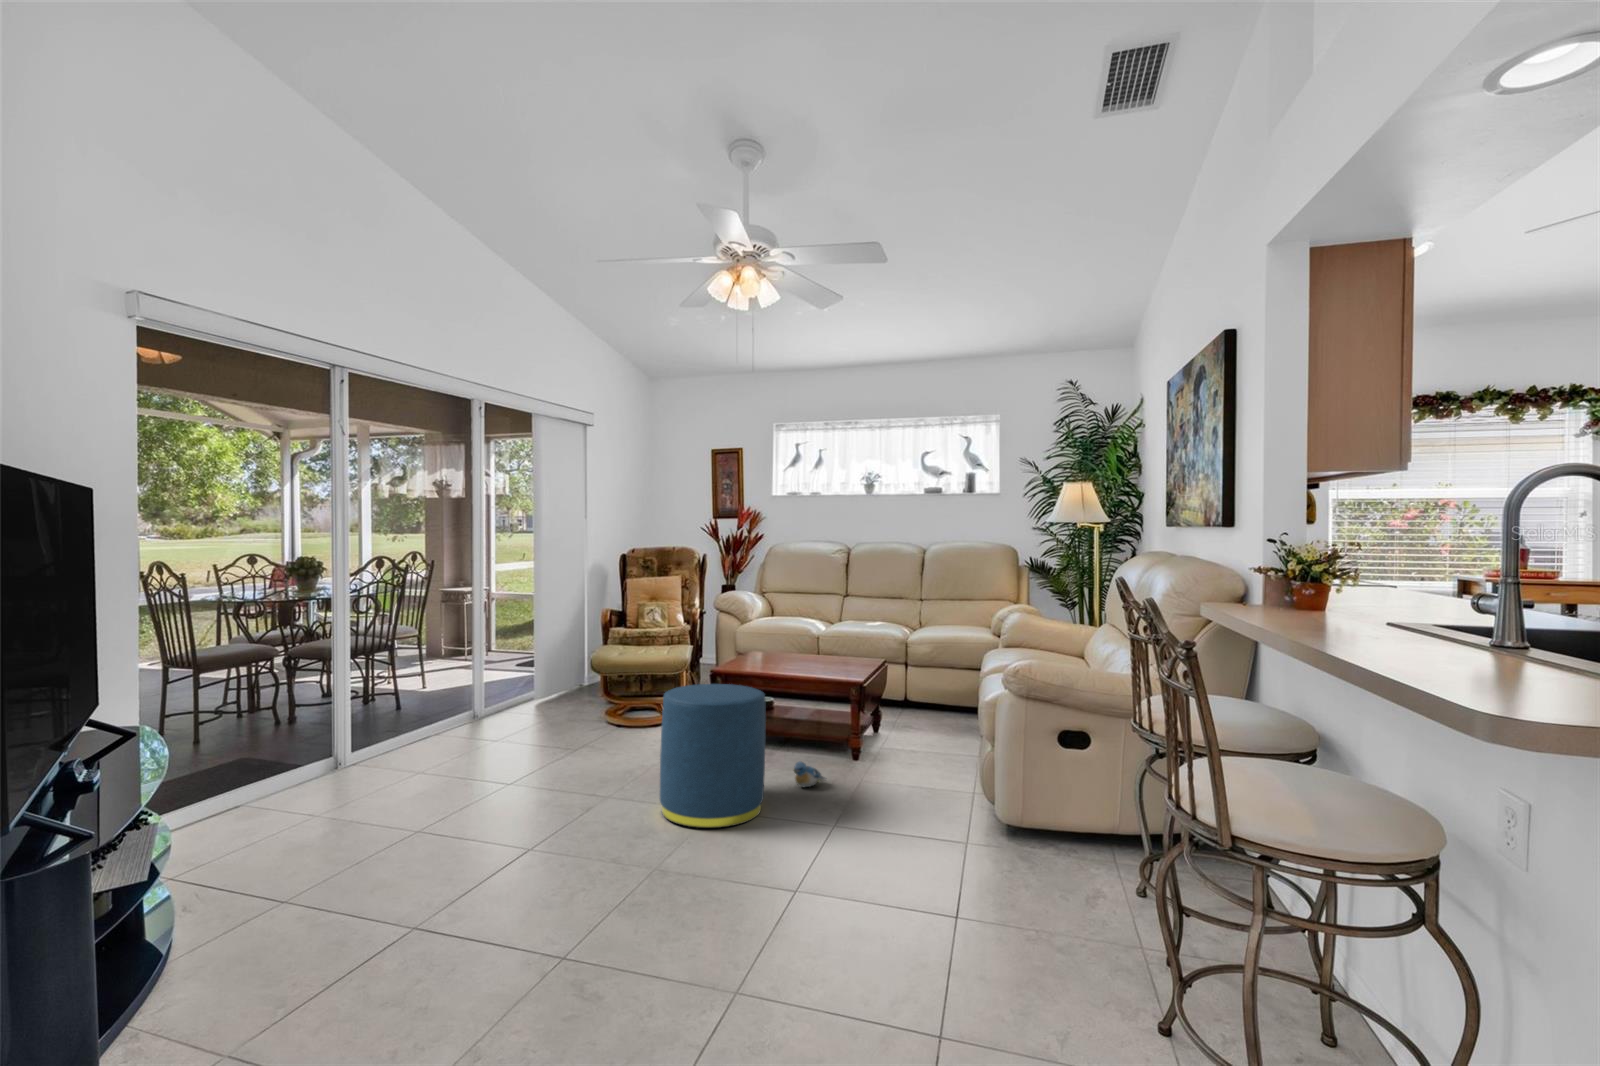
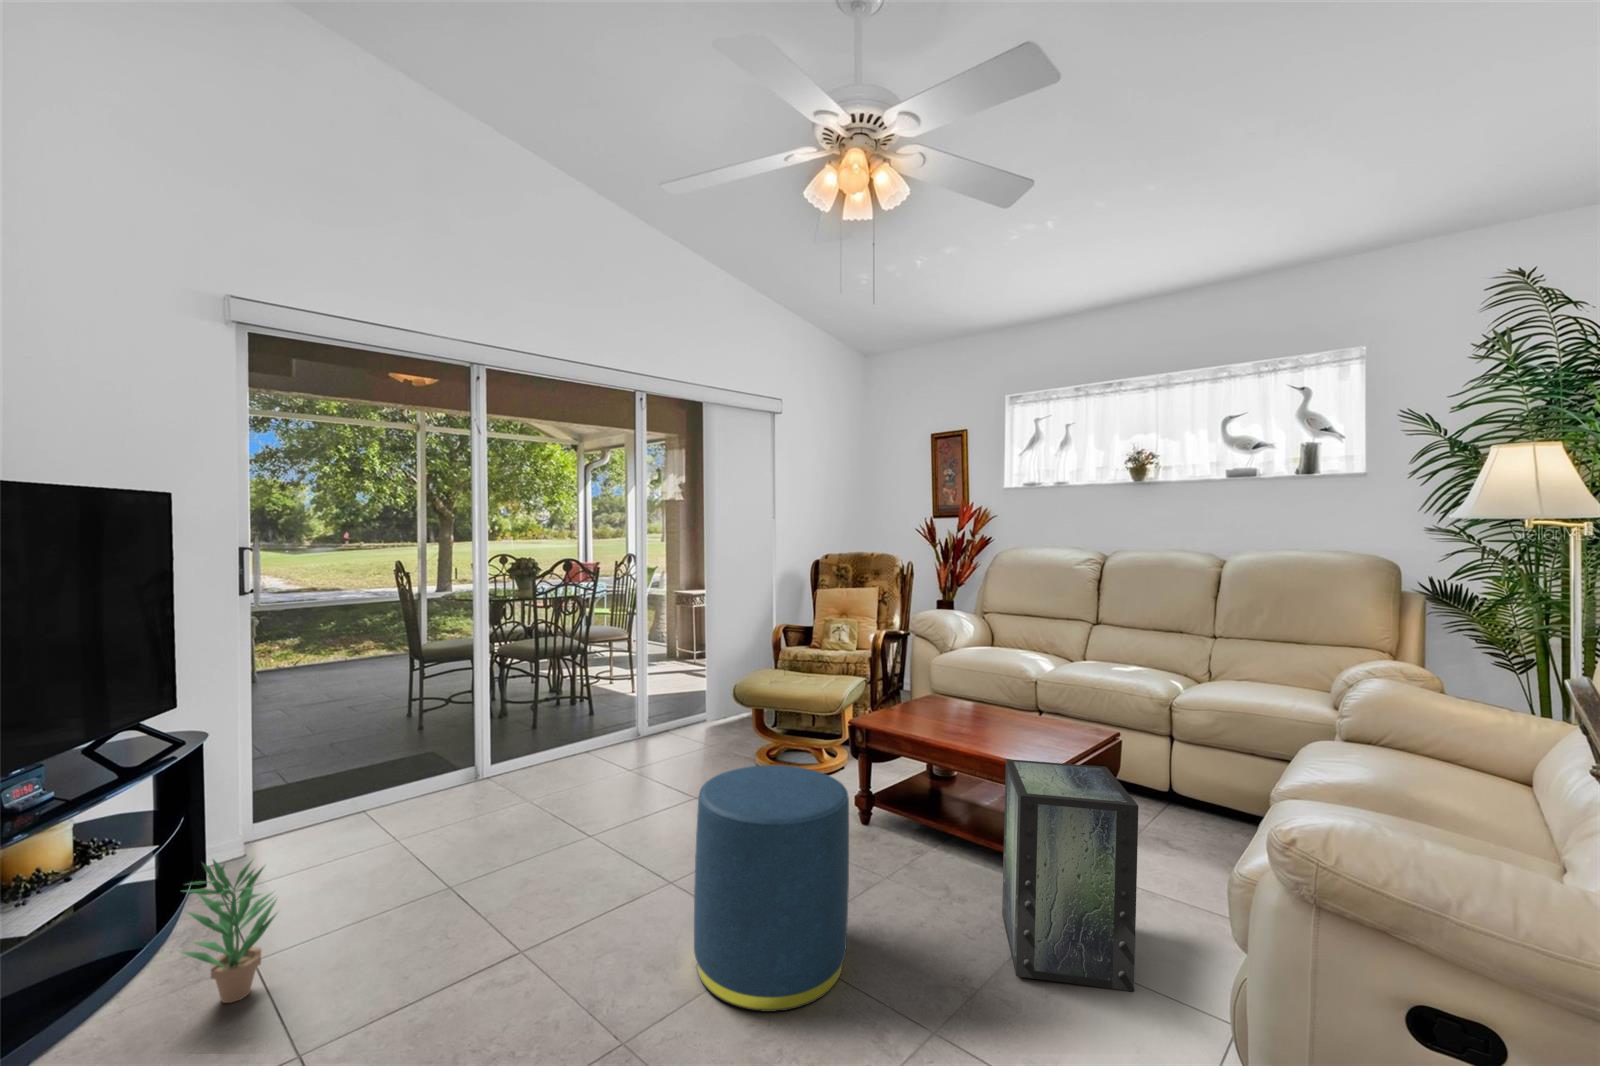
storage box: none [837,666,922,788] -> present [1002,759,1138,991]
plush toy: present [794,762,826,787] -> none [909,906,965,949]
potted plant: none [258,781,338,908] -> present [181,860,276,1003]

